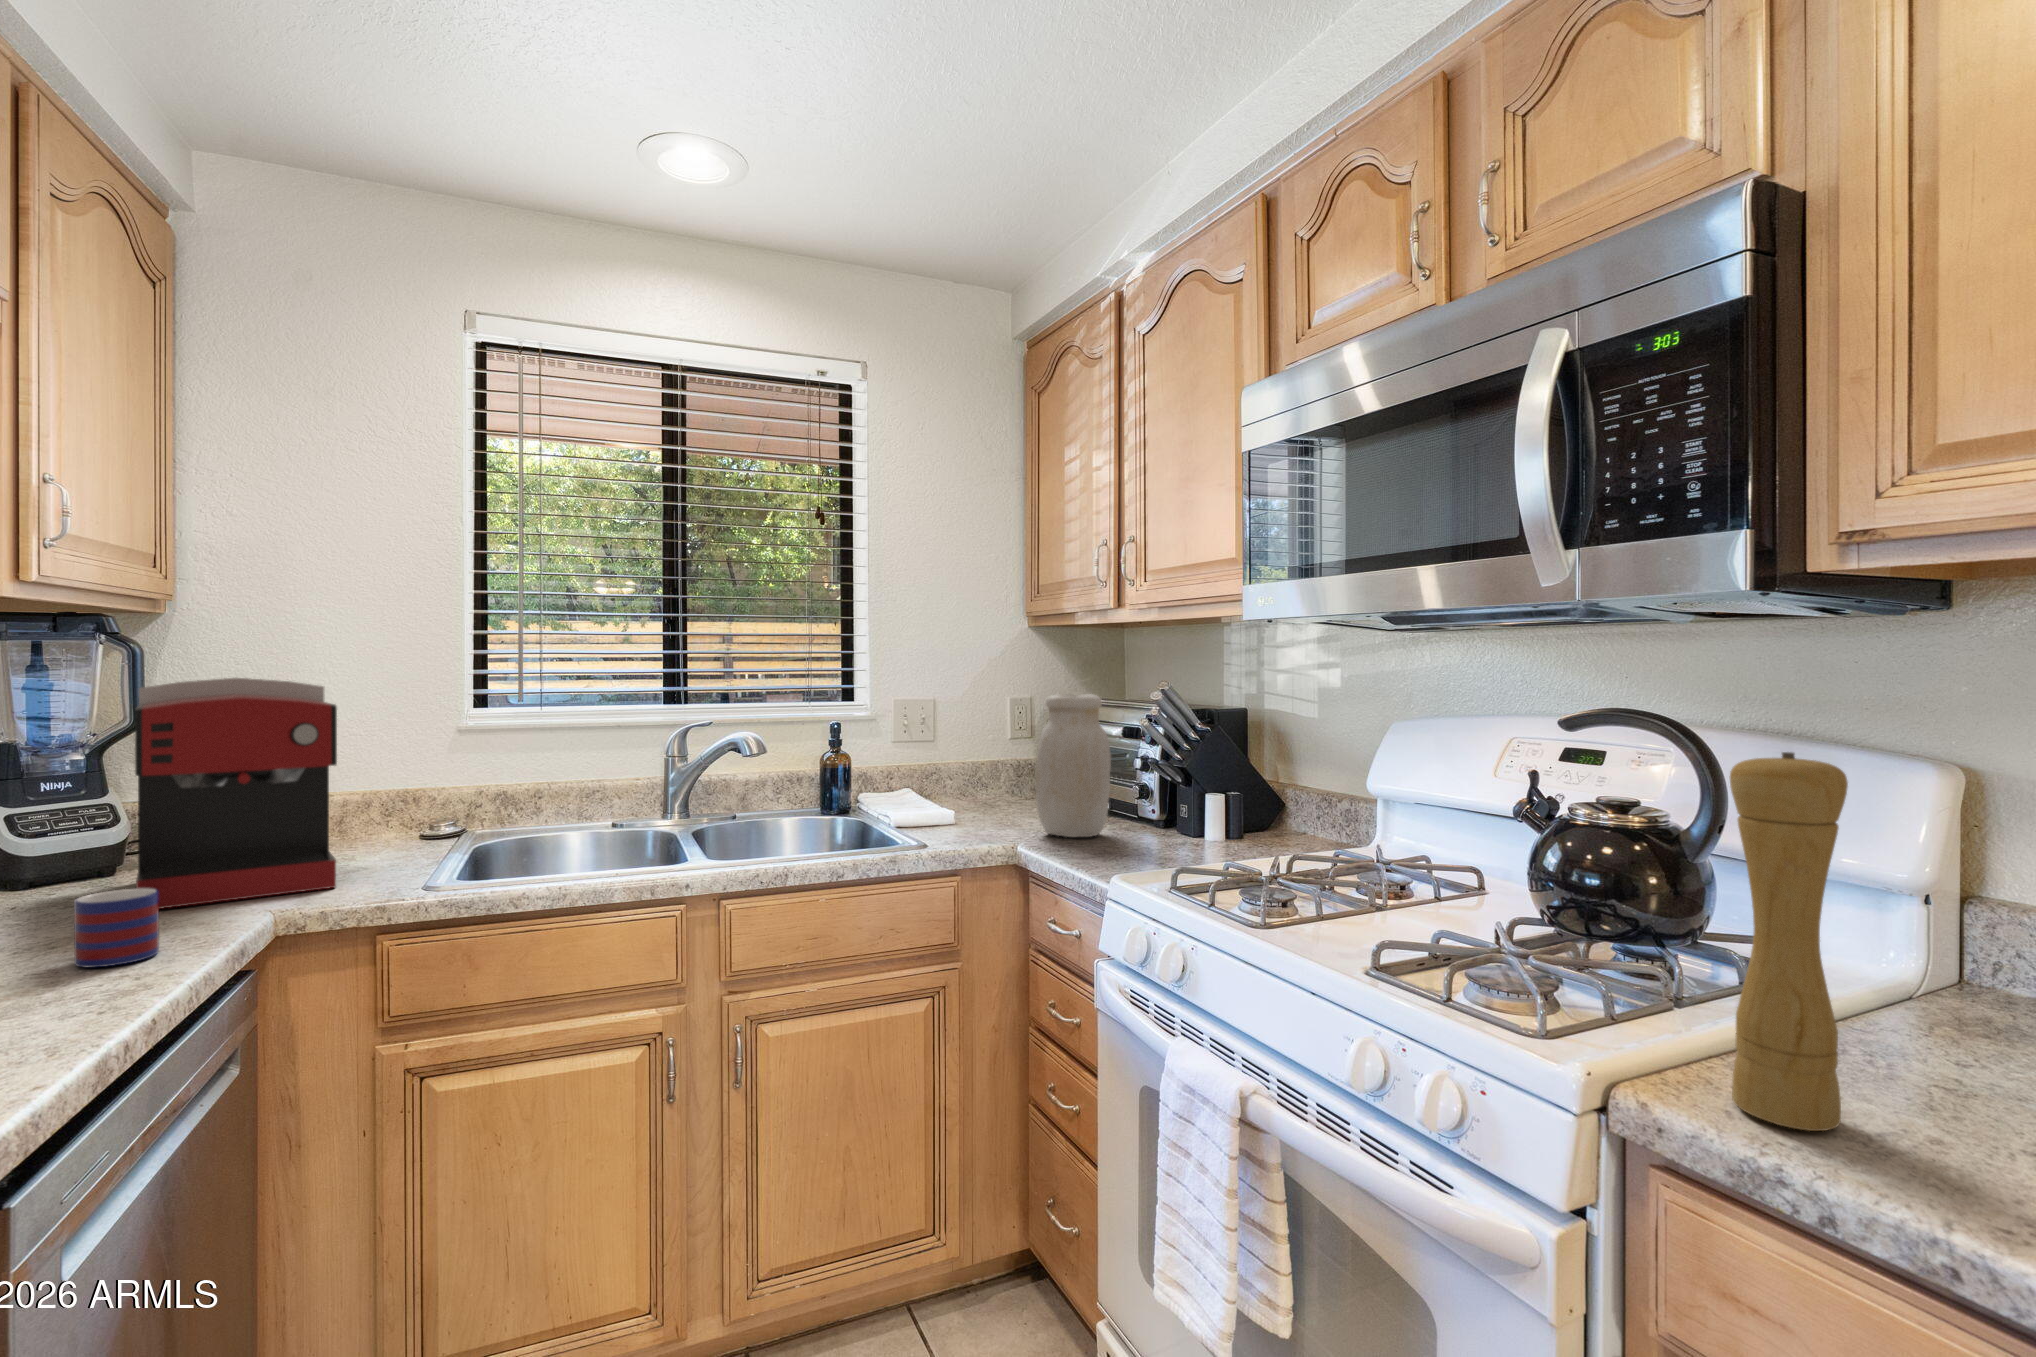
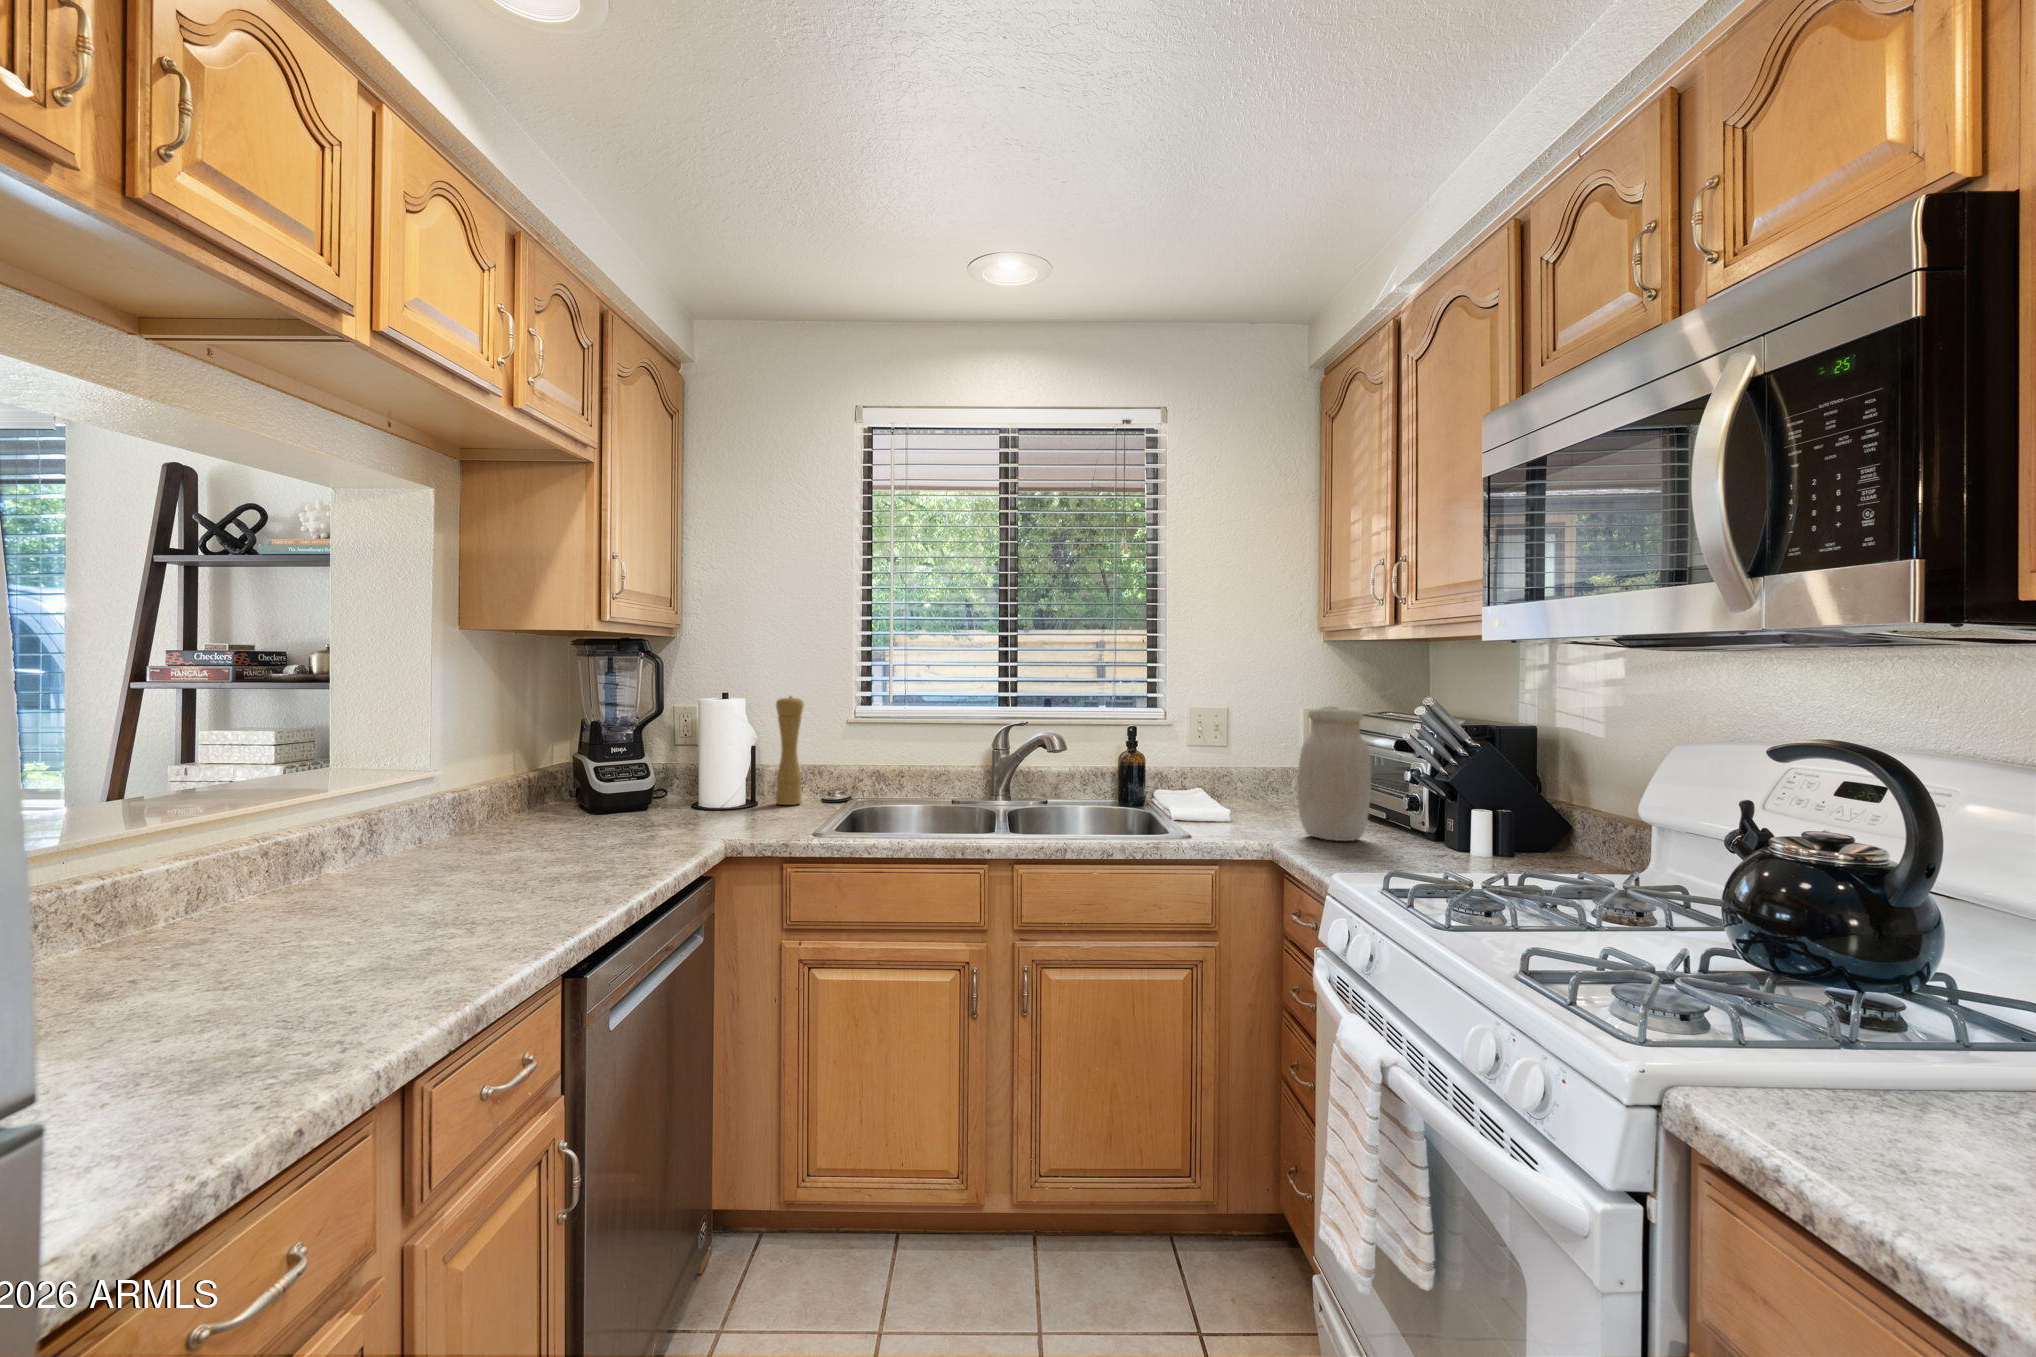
coffee maker: present [135,678,337,909] -> none [651,681,763,833]
pepper mill: present [1730,752,1848,1131] -> present [776,696,804,805]
mug: present [74,888,159,967] -> none [614,817,657,863]

